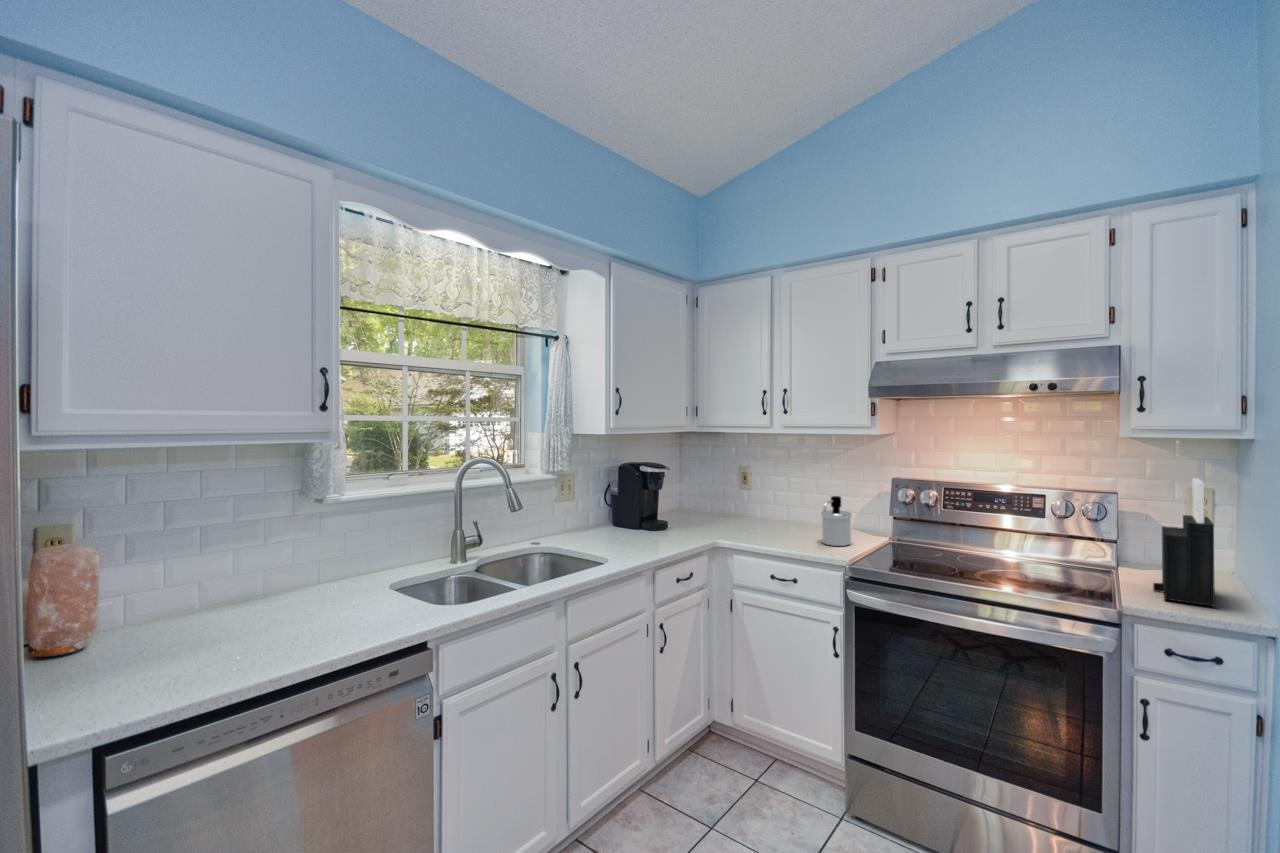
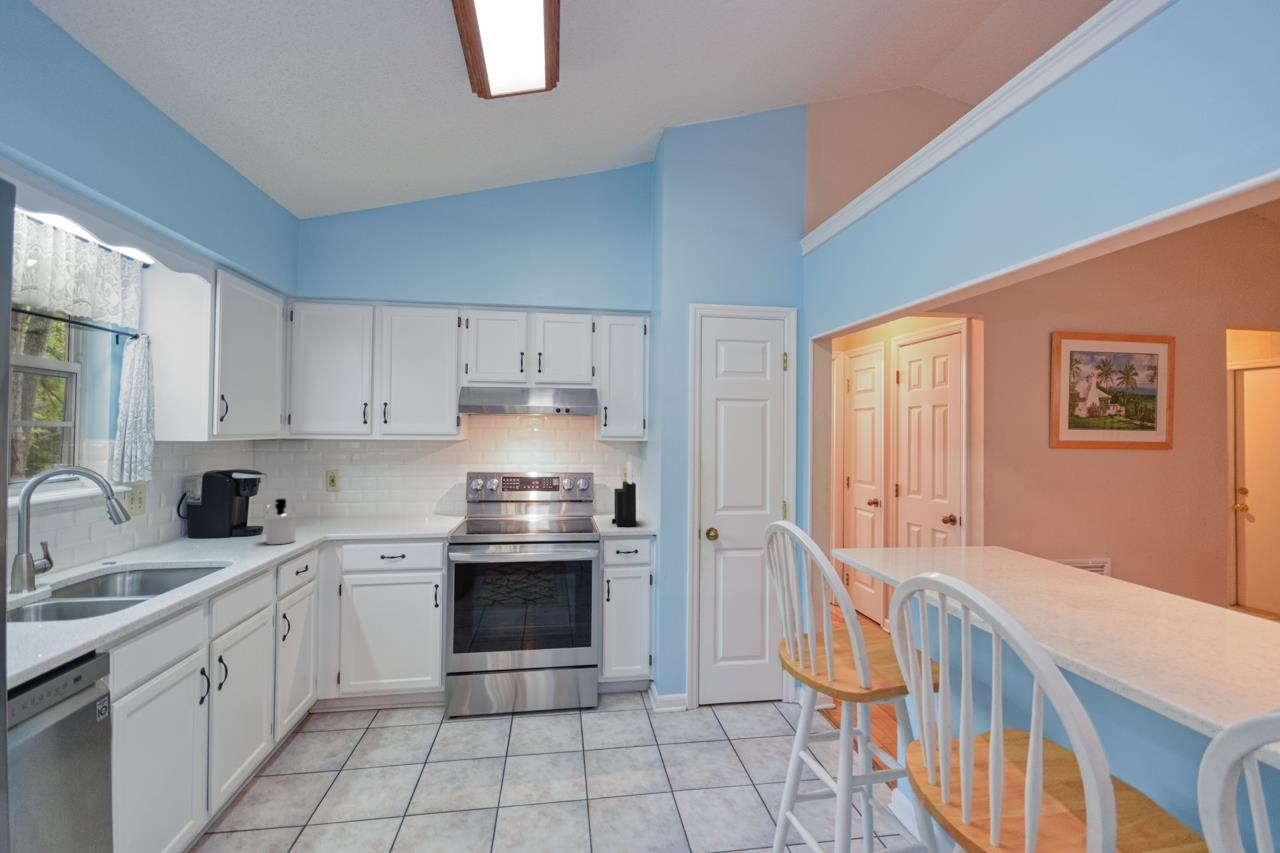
soap dispenser: present [821,496,851,546] -> present [265,498,296,544]

